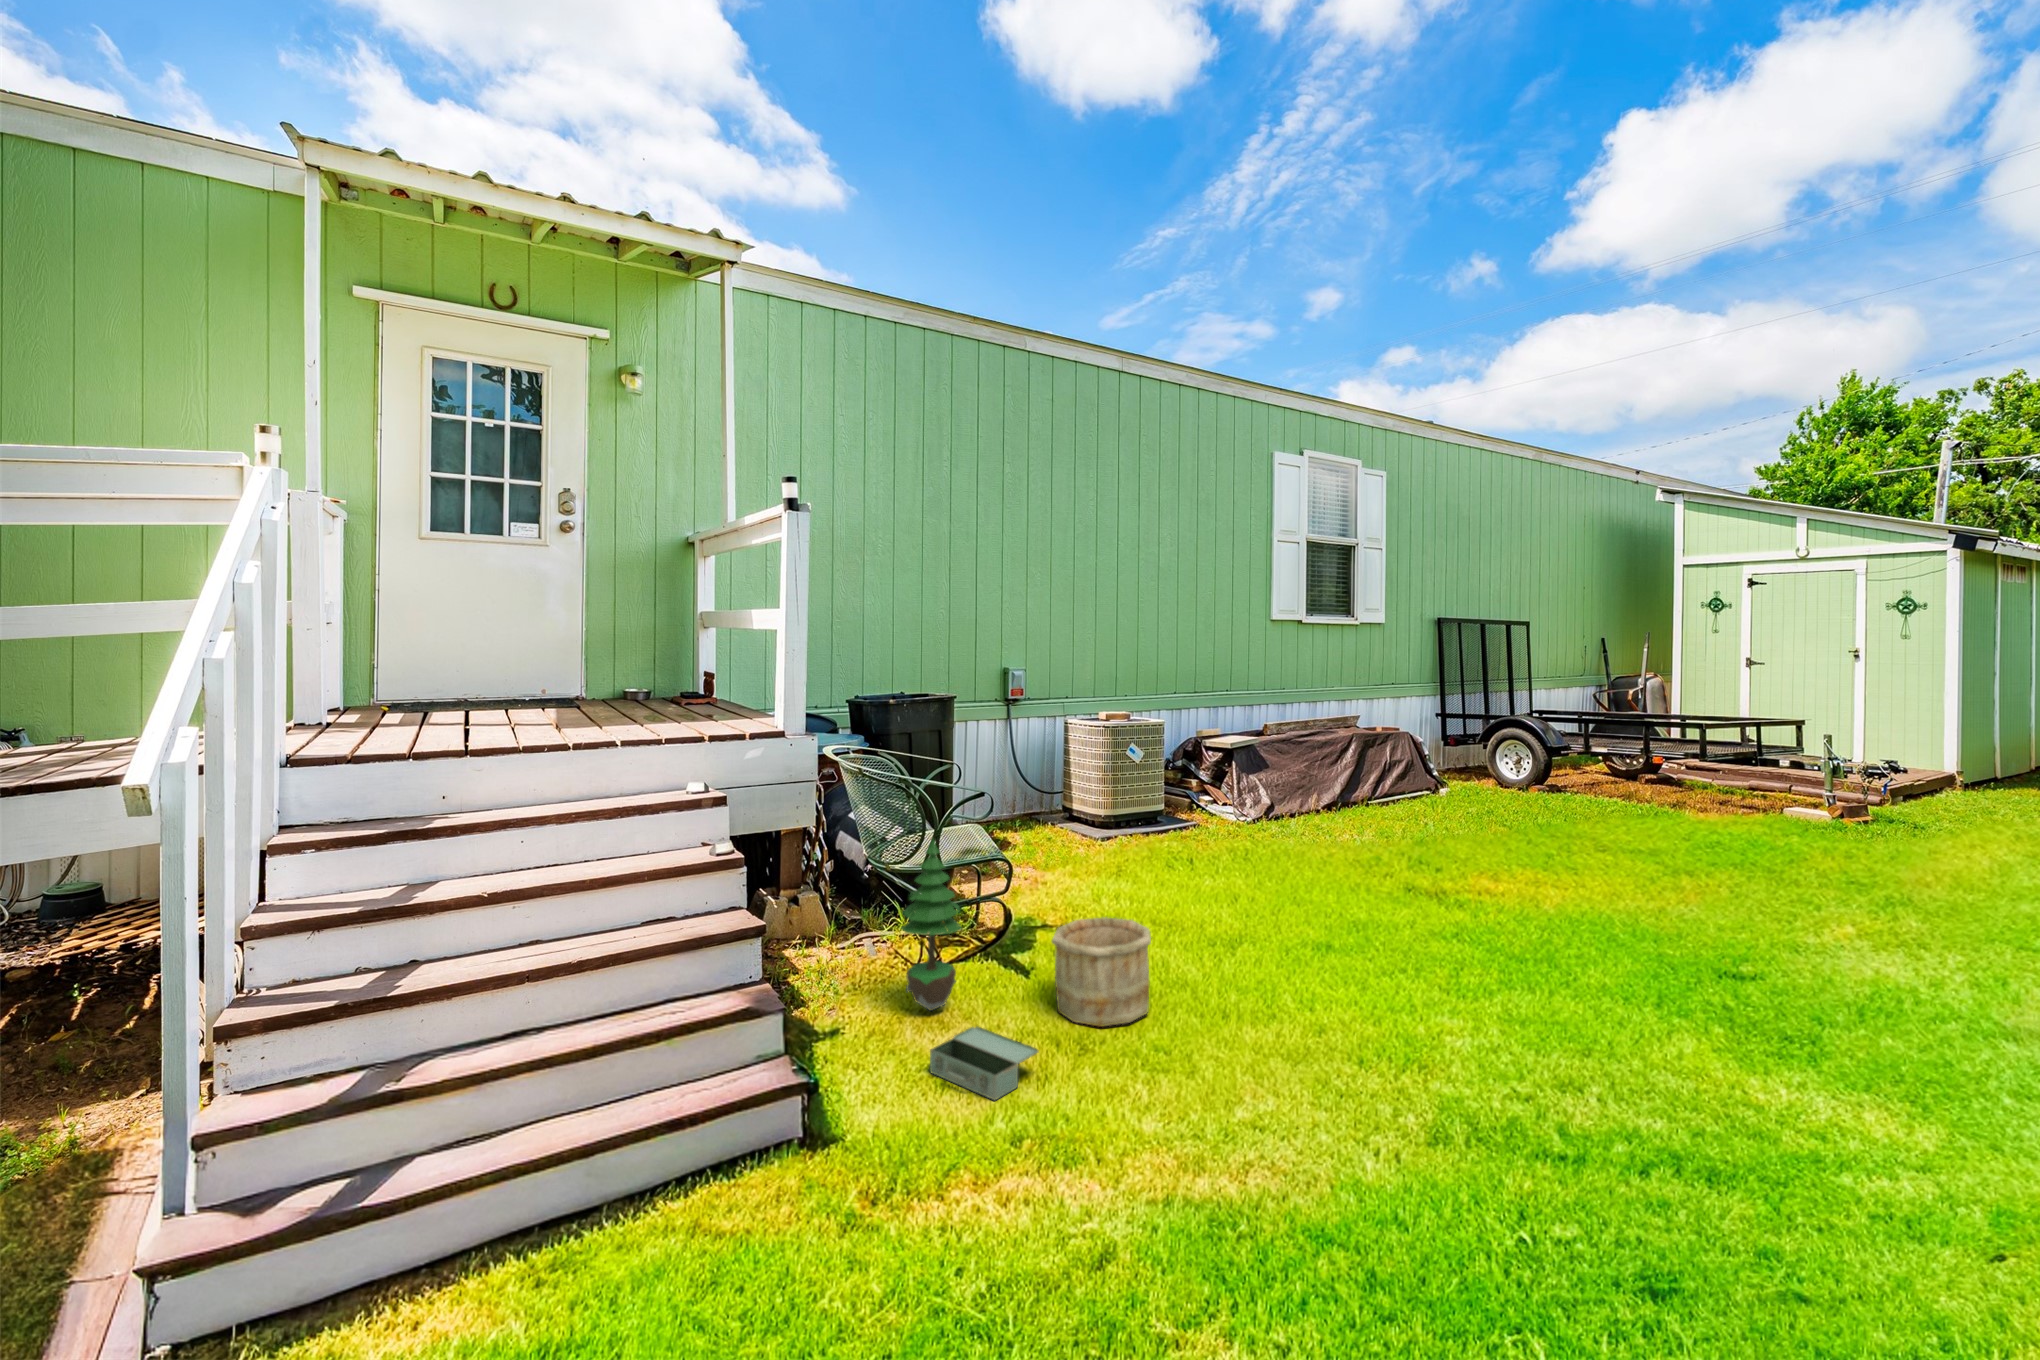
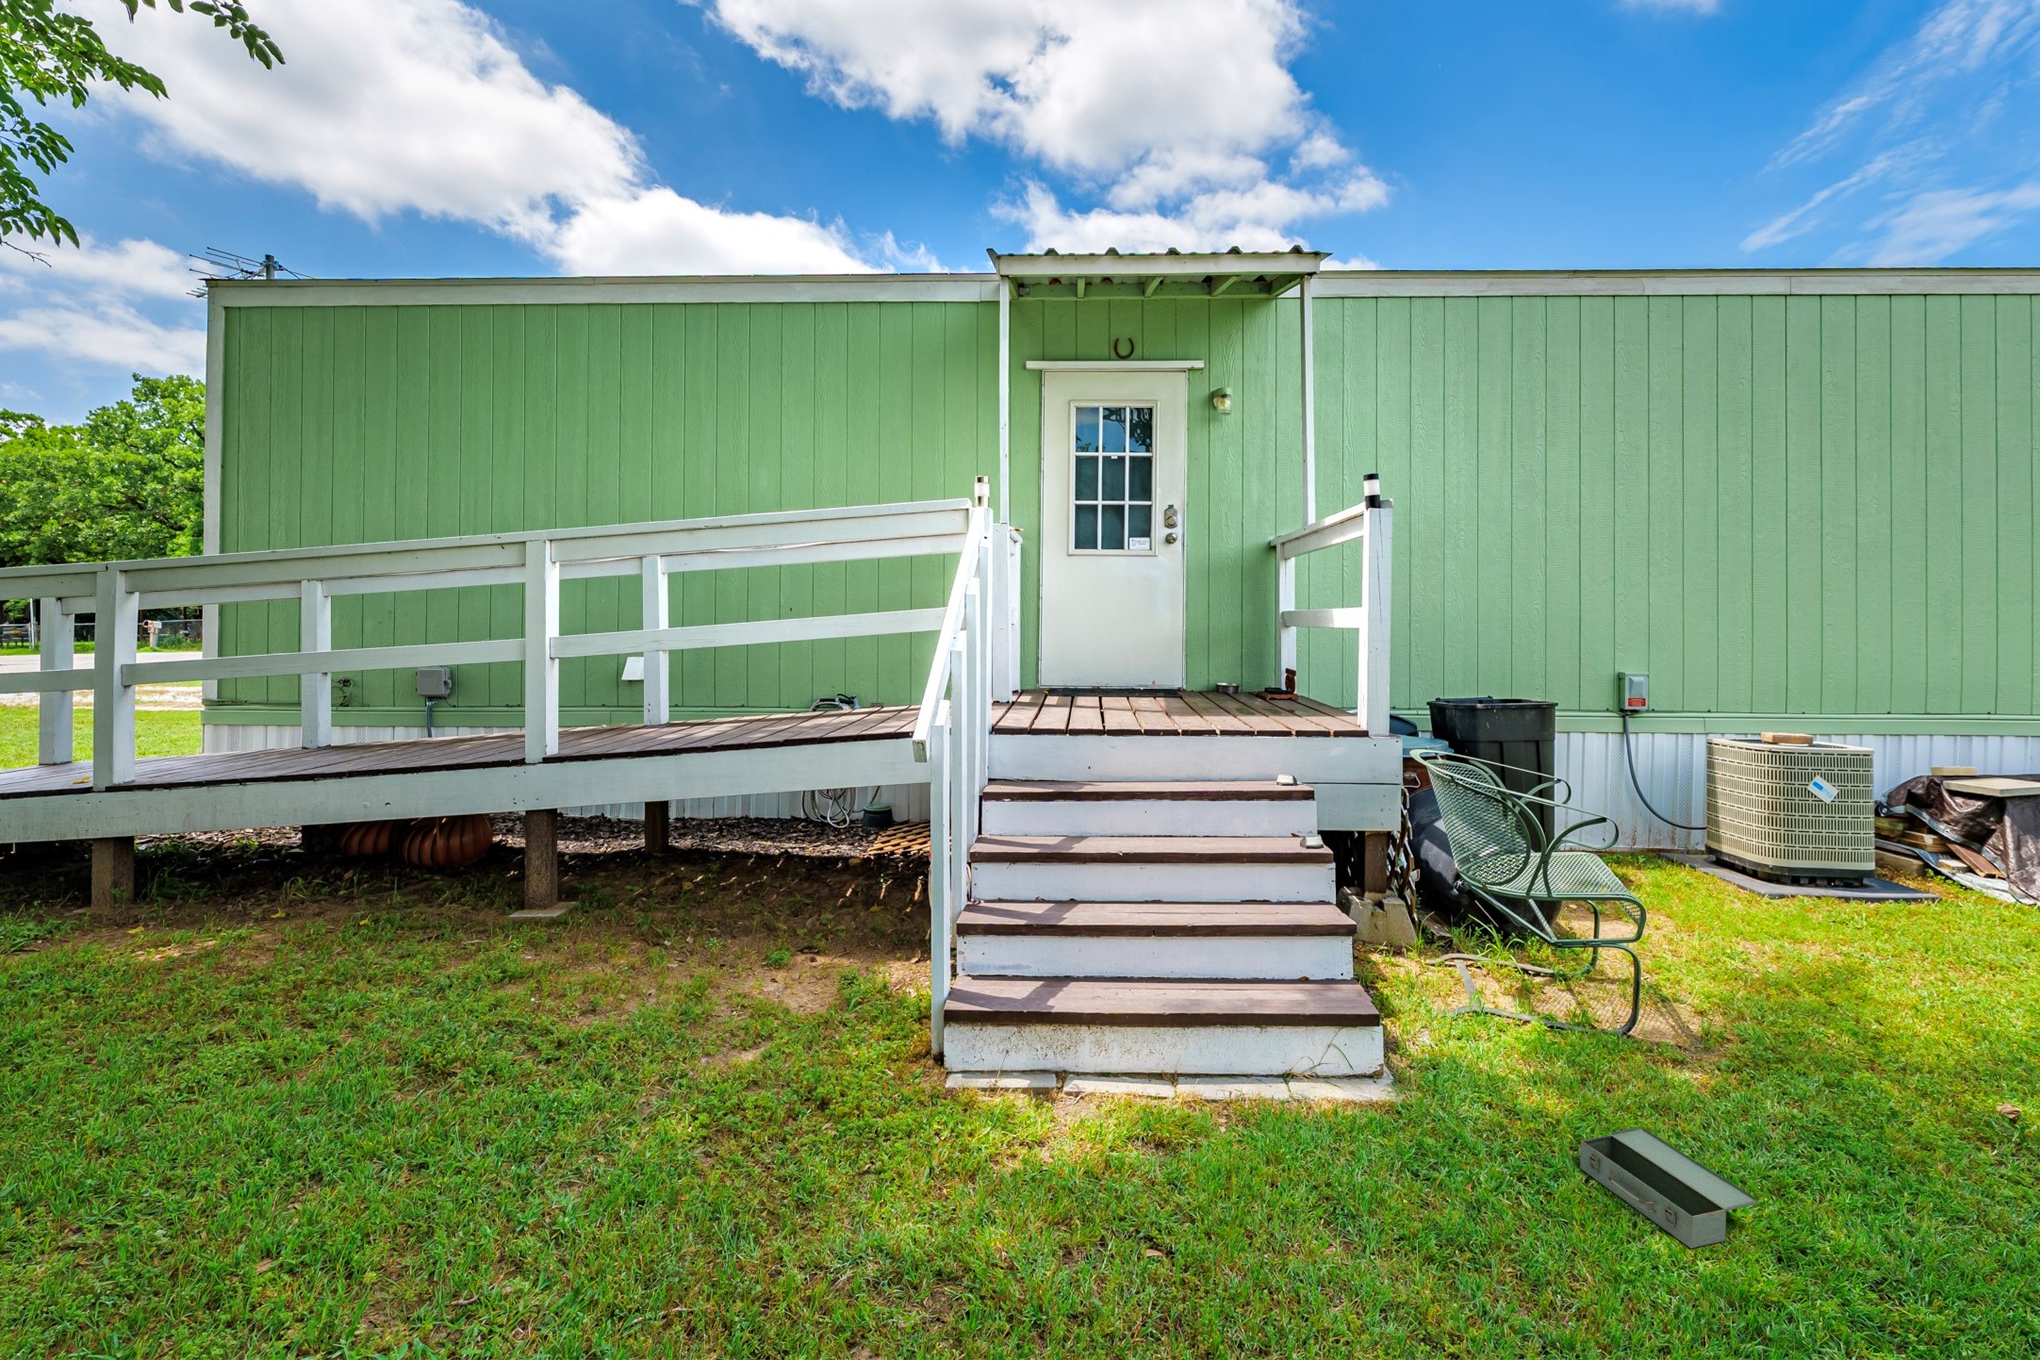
potted tree: present [901,840,961,1011] -> none [1522,877,1611,1081]
wooden bucket: present [1052,918,1151,1027] -> none [1756,1023,1954,1202]

